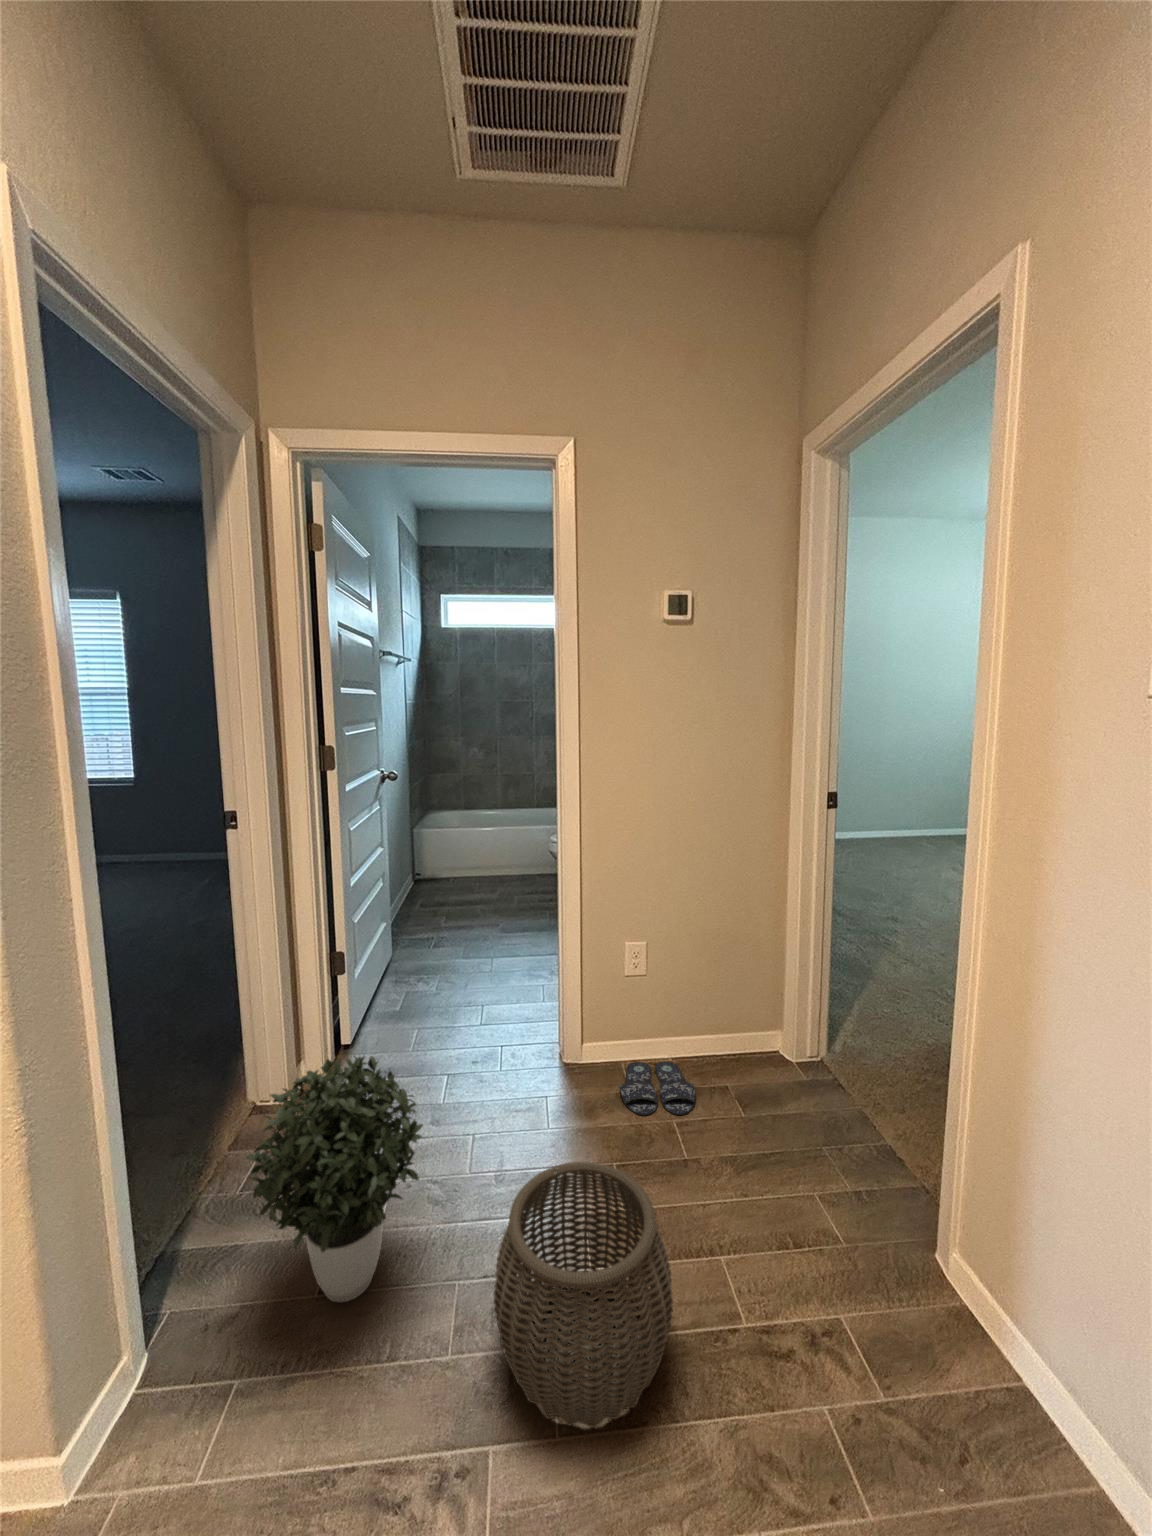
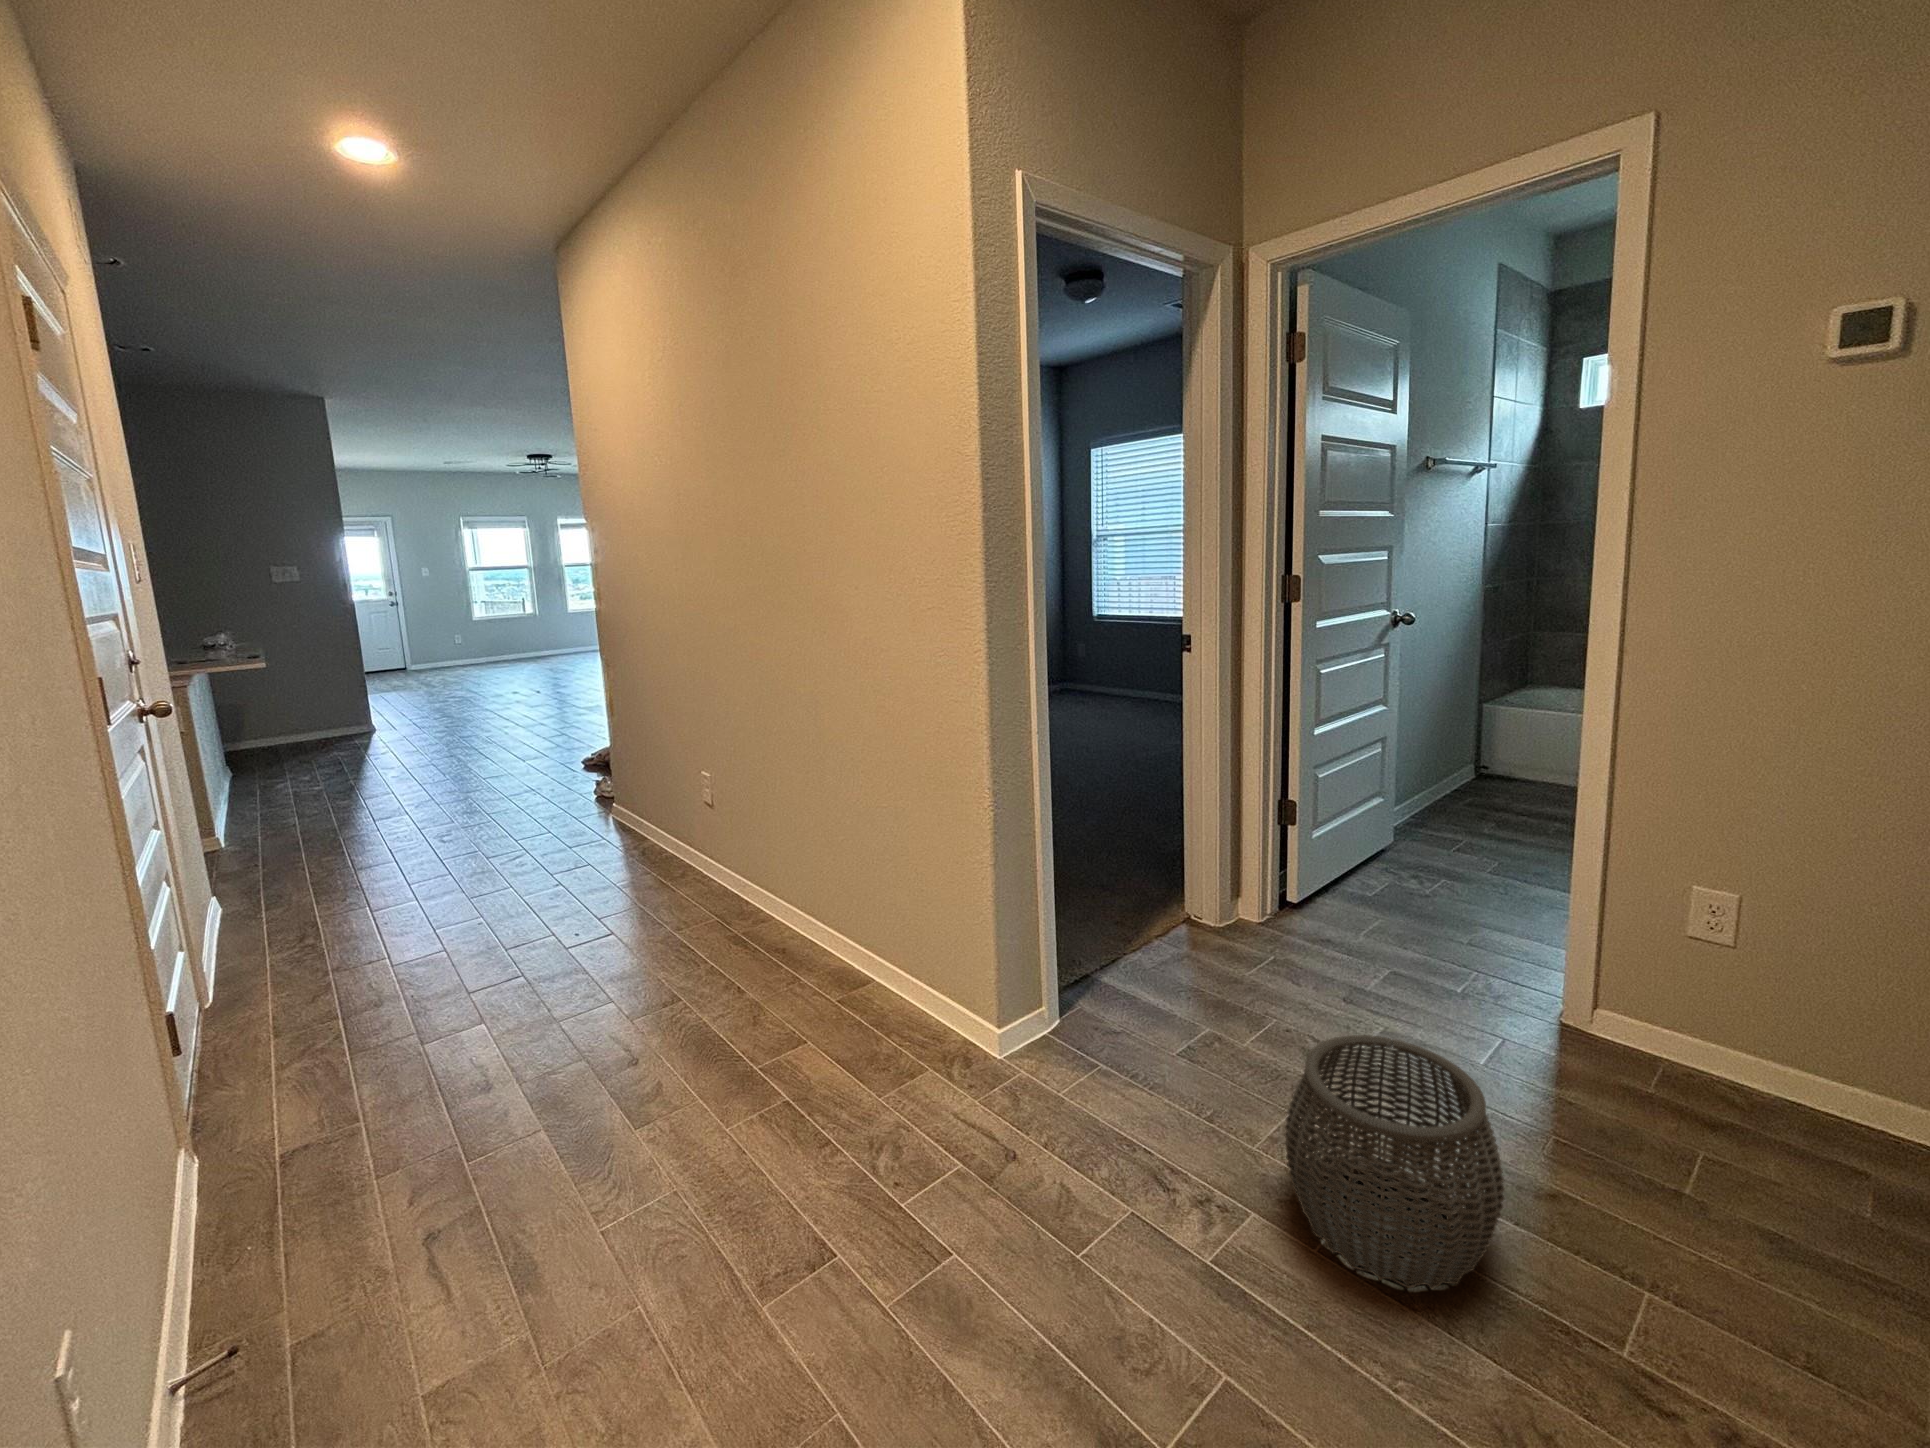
potted plant: present [246,1056,423,1302] -> none [1128,862,1285,1073]
slippers: present [620,1062,695,1116] -> none [1626,1066,1784,1156]

